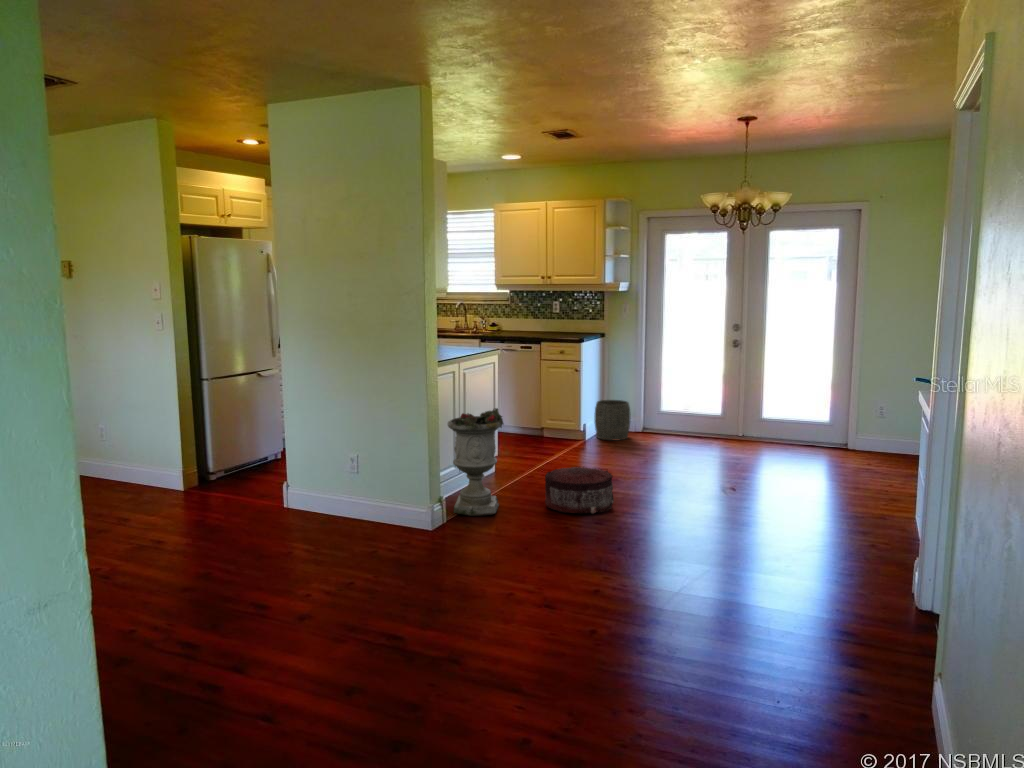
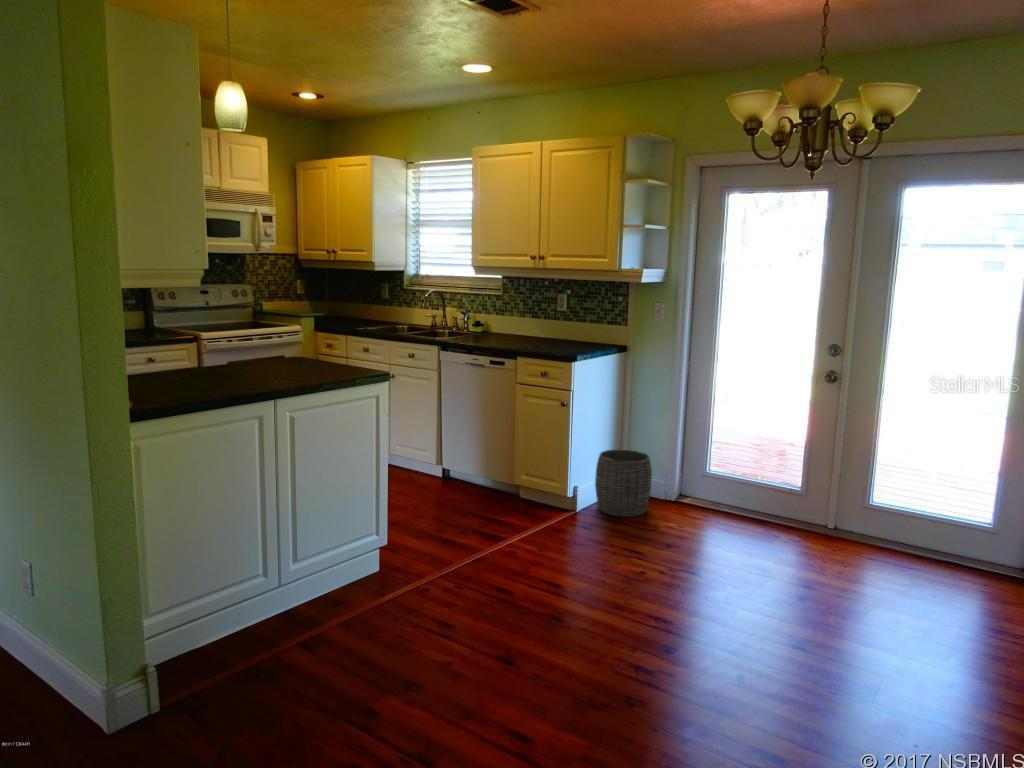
planter: present [448,408,504,516] -> none [194,491,309,696]
pouf: present [545,467,614,513] -> none [380,604,512,722]

